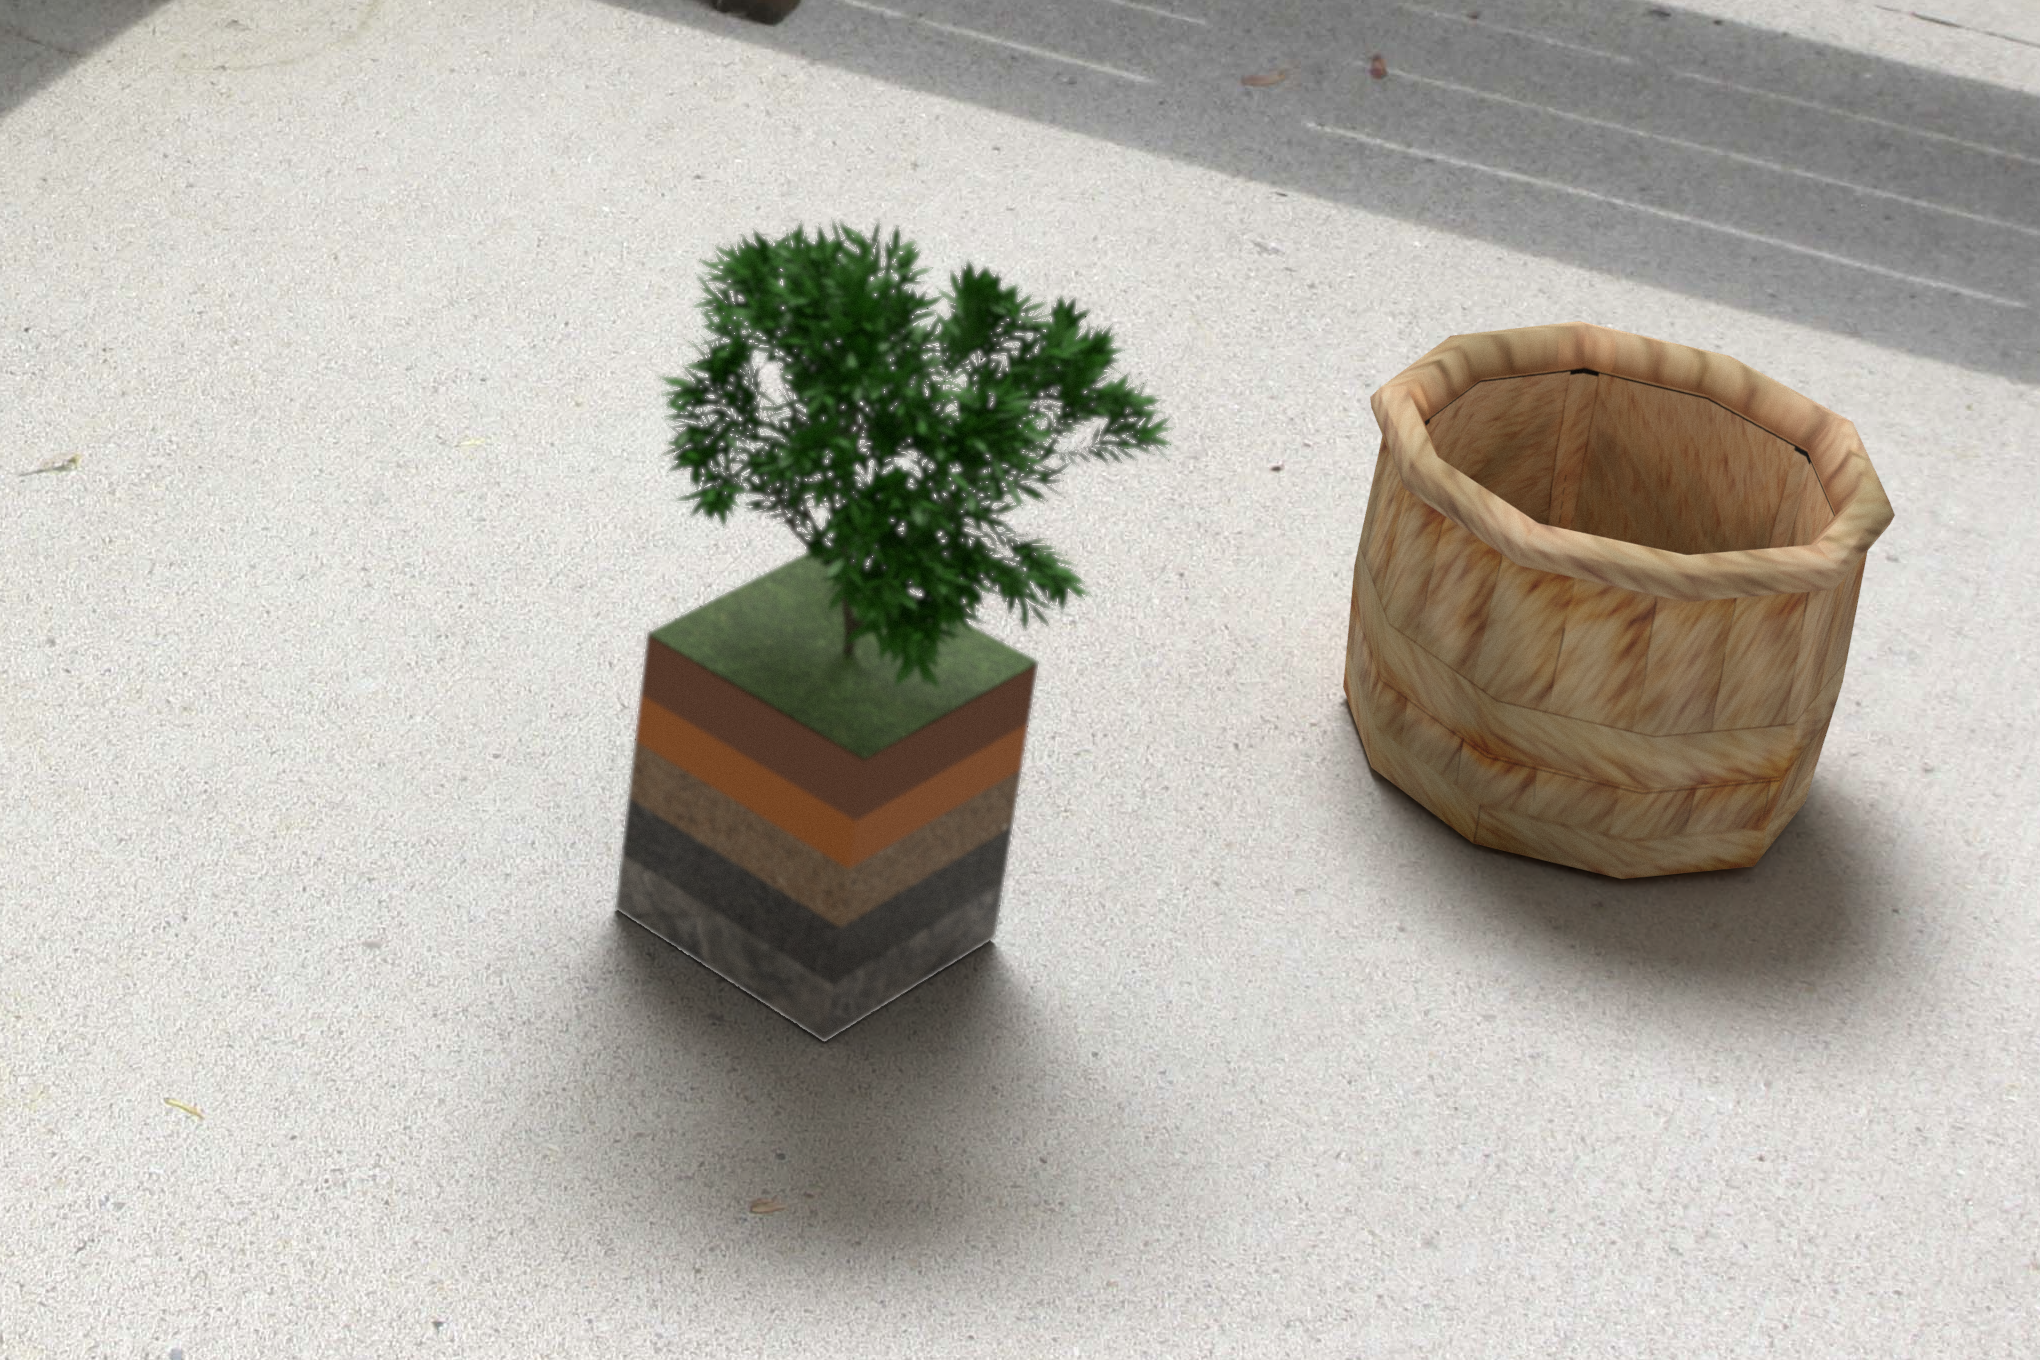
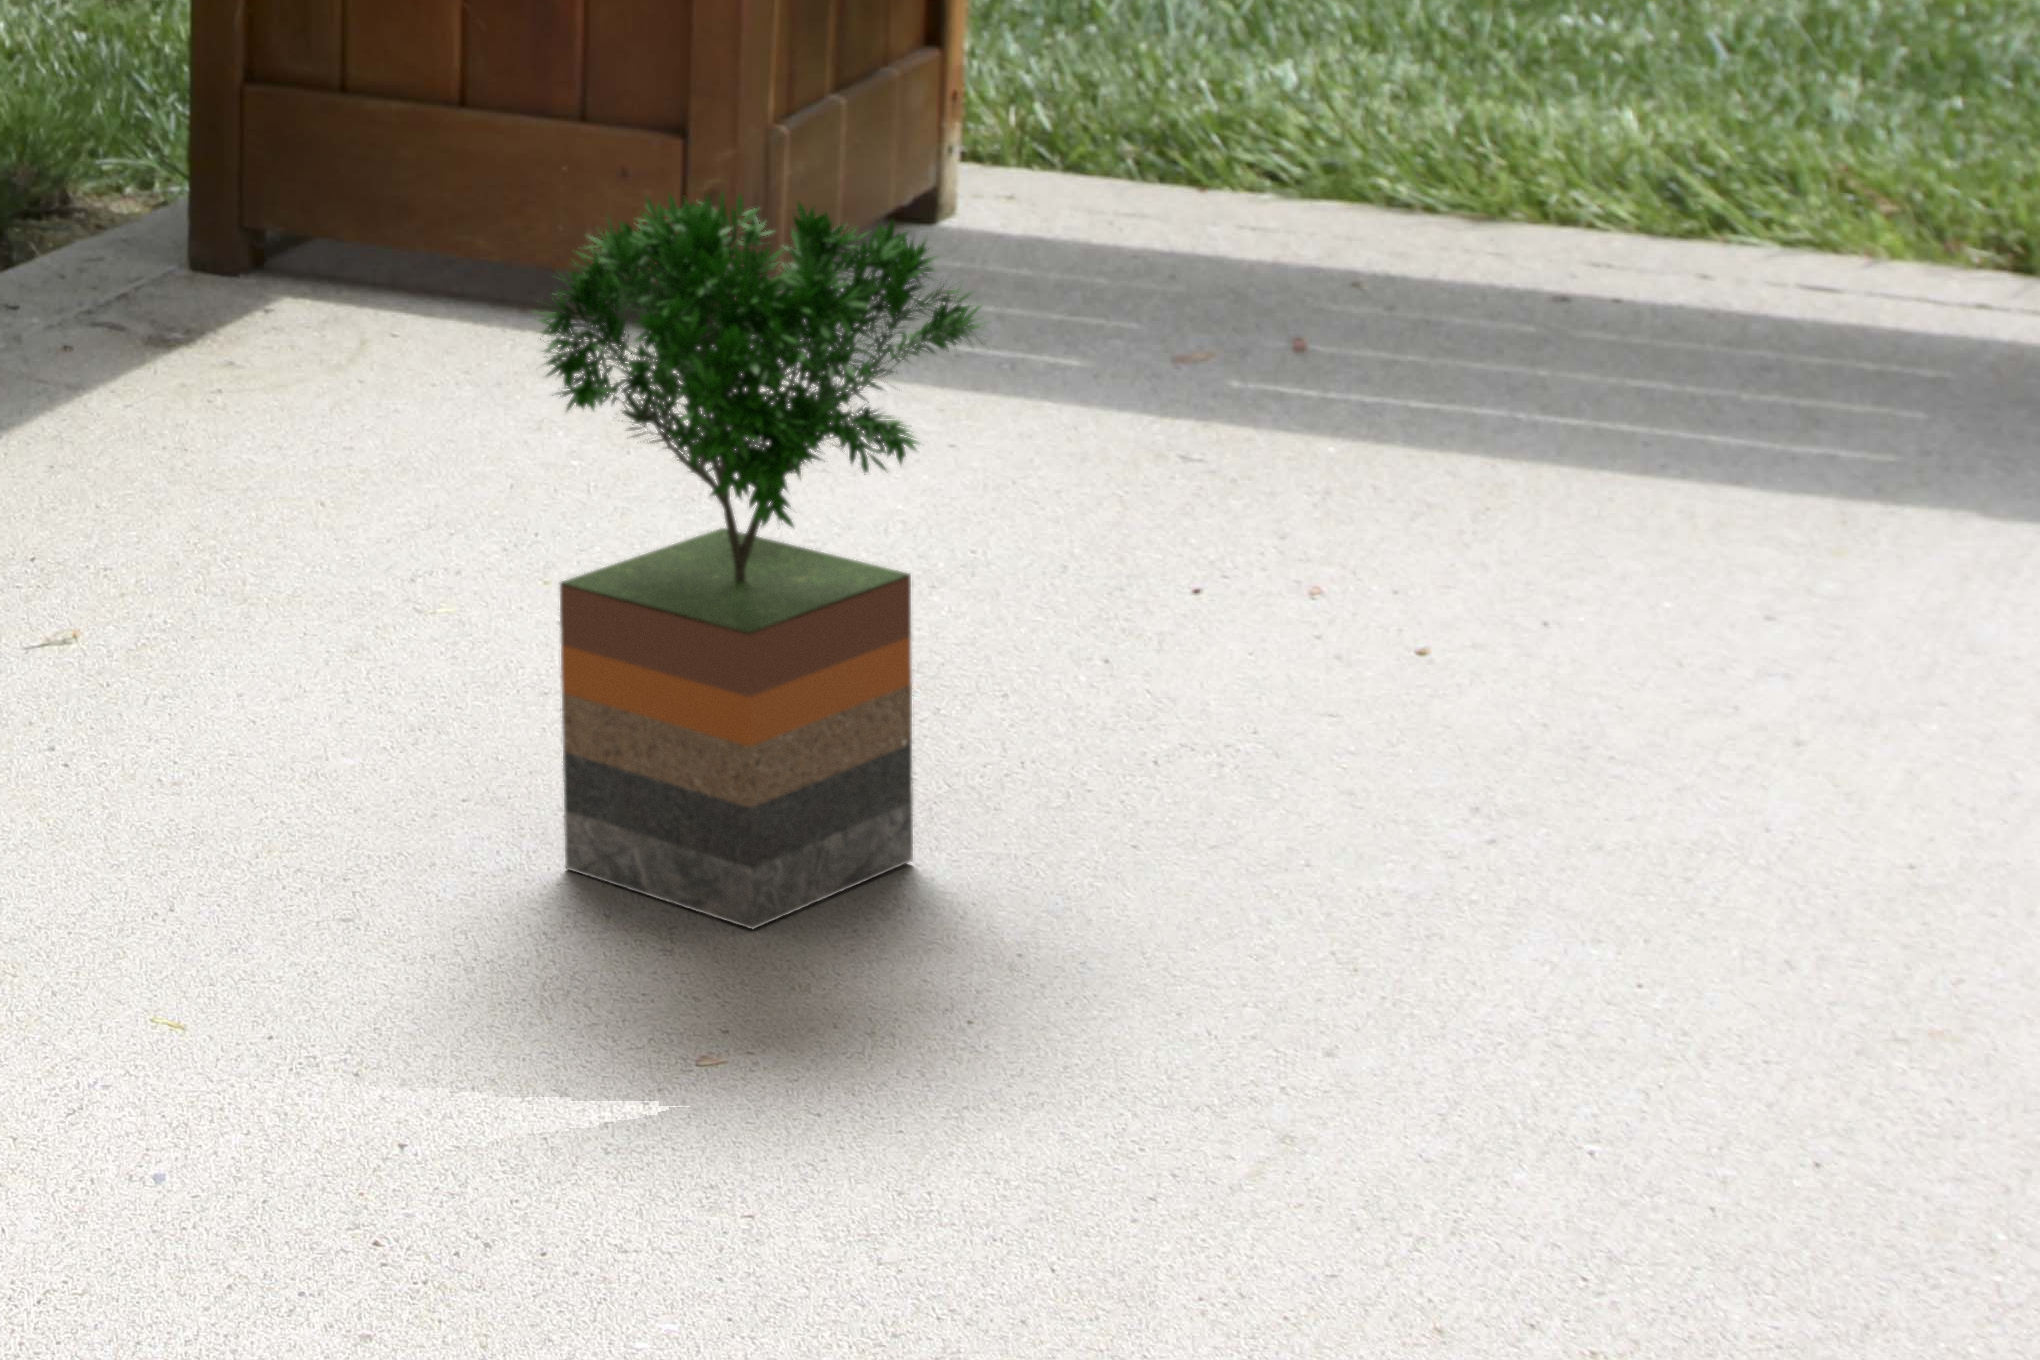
wooden bucket: present [1343,321,1895,879] -> none [1217,344,1677,788]

